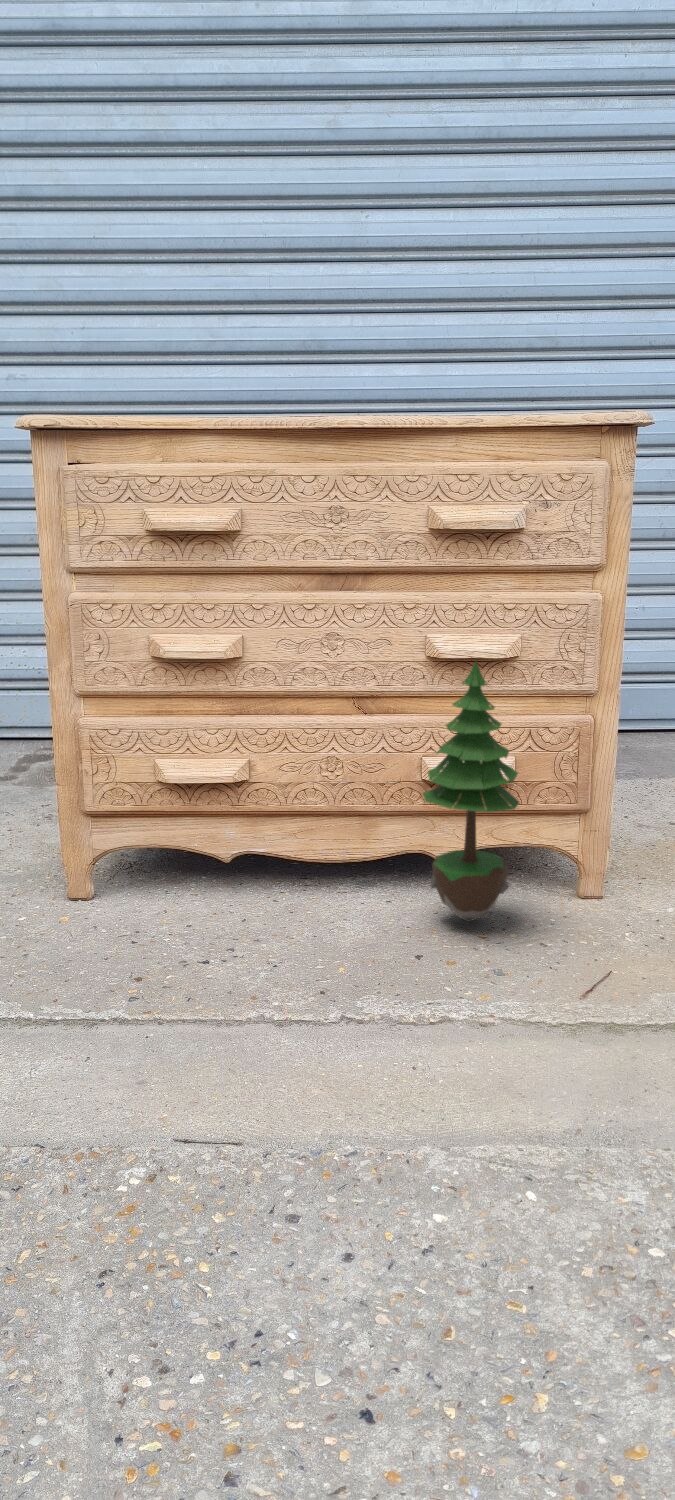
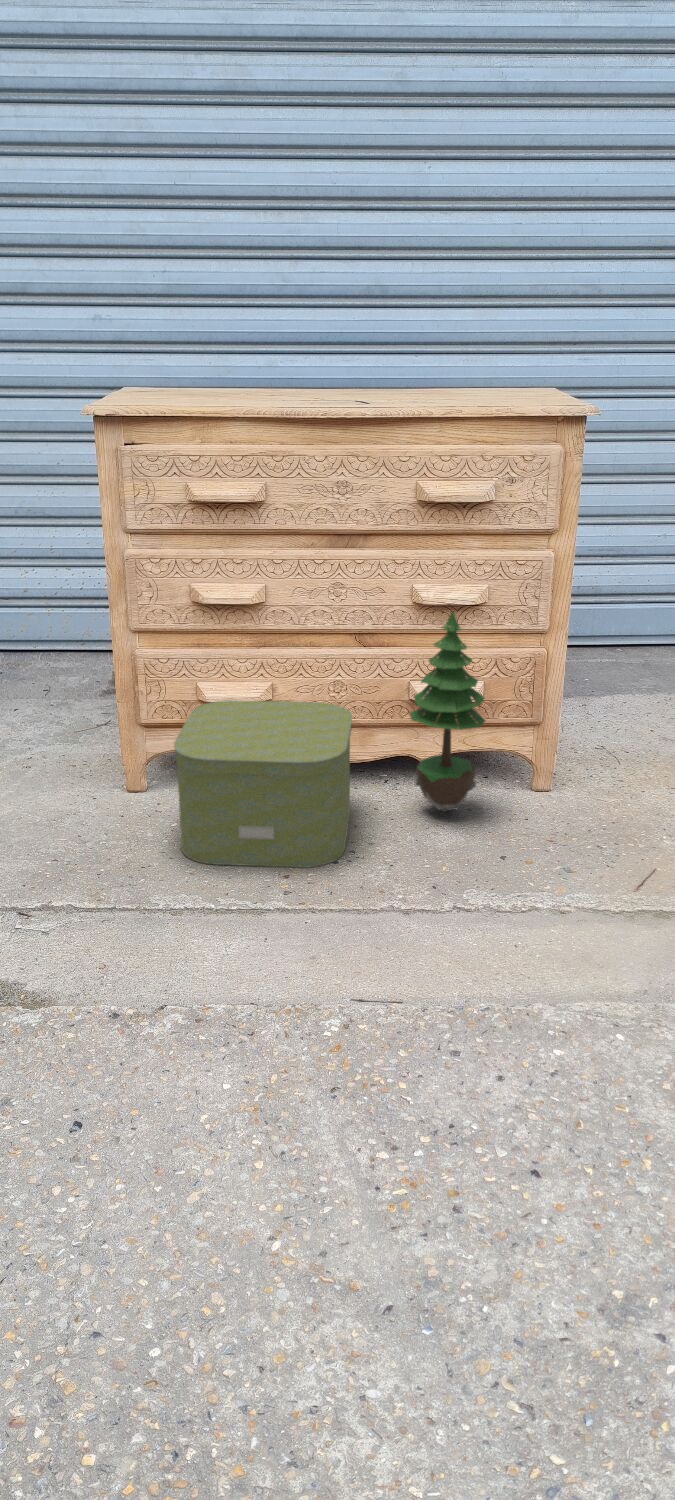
storage box: none [116,780,350,992] -> present [174,700,352,868]

